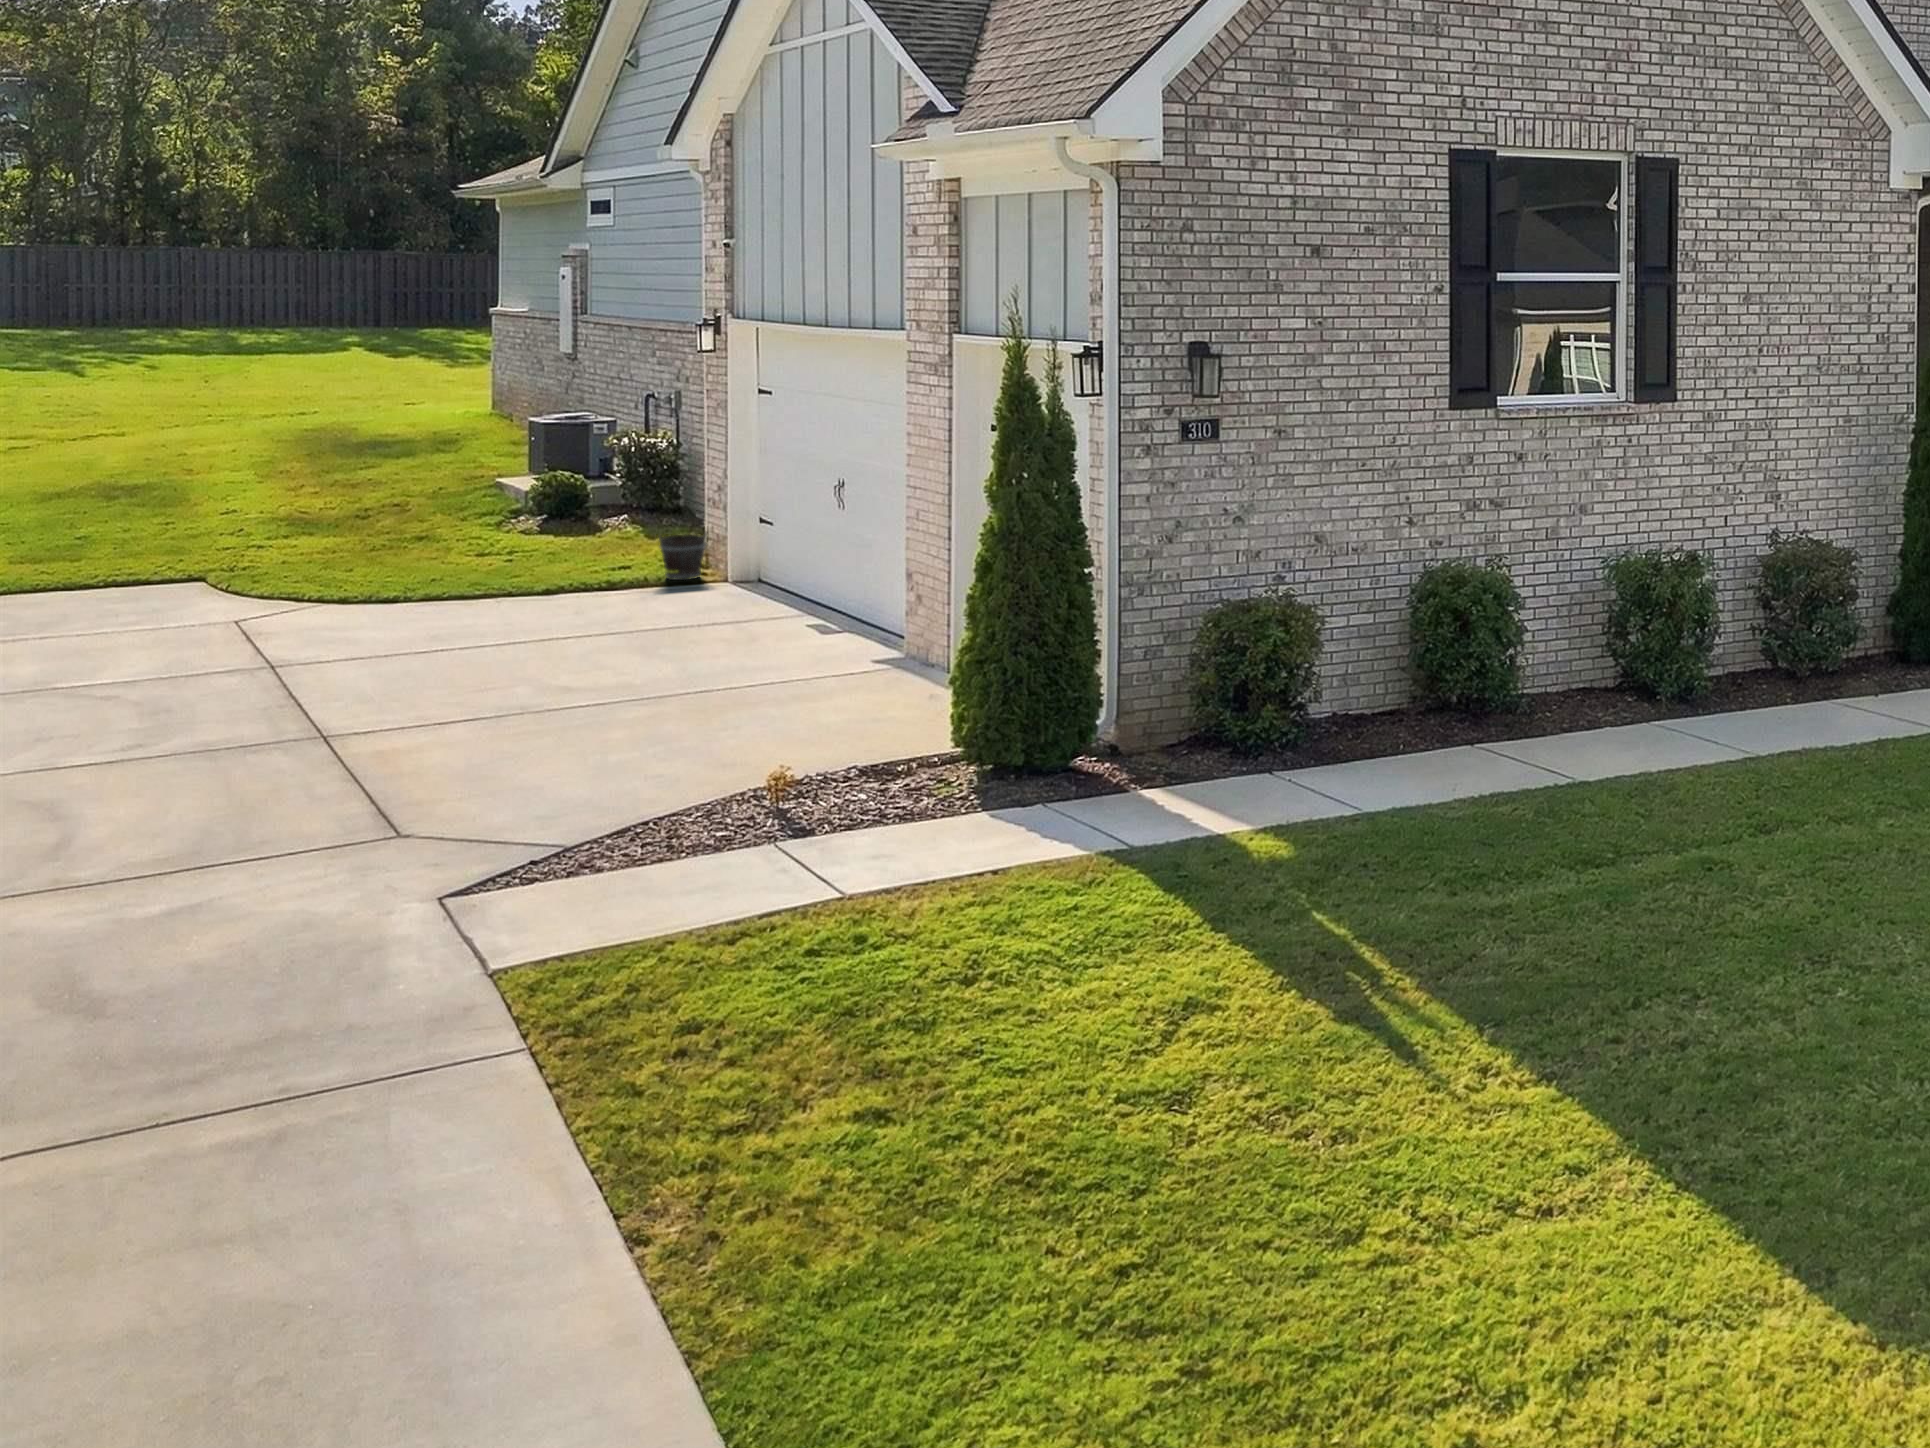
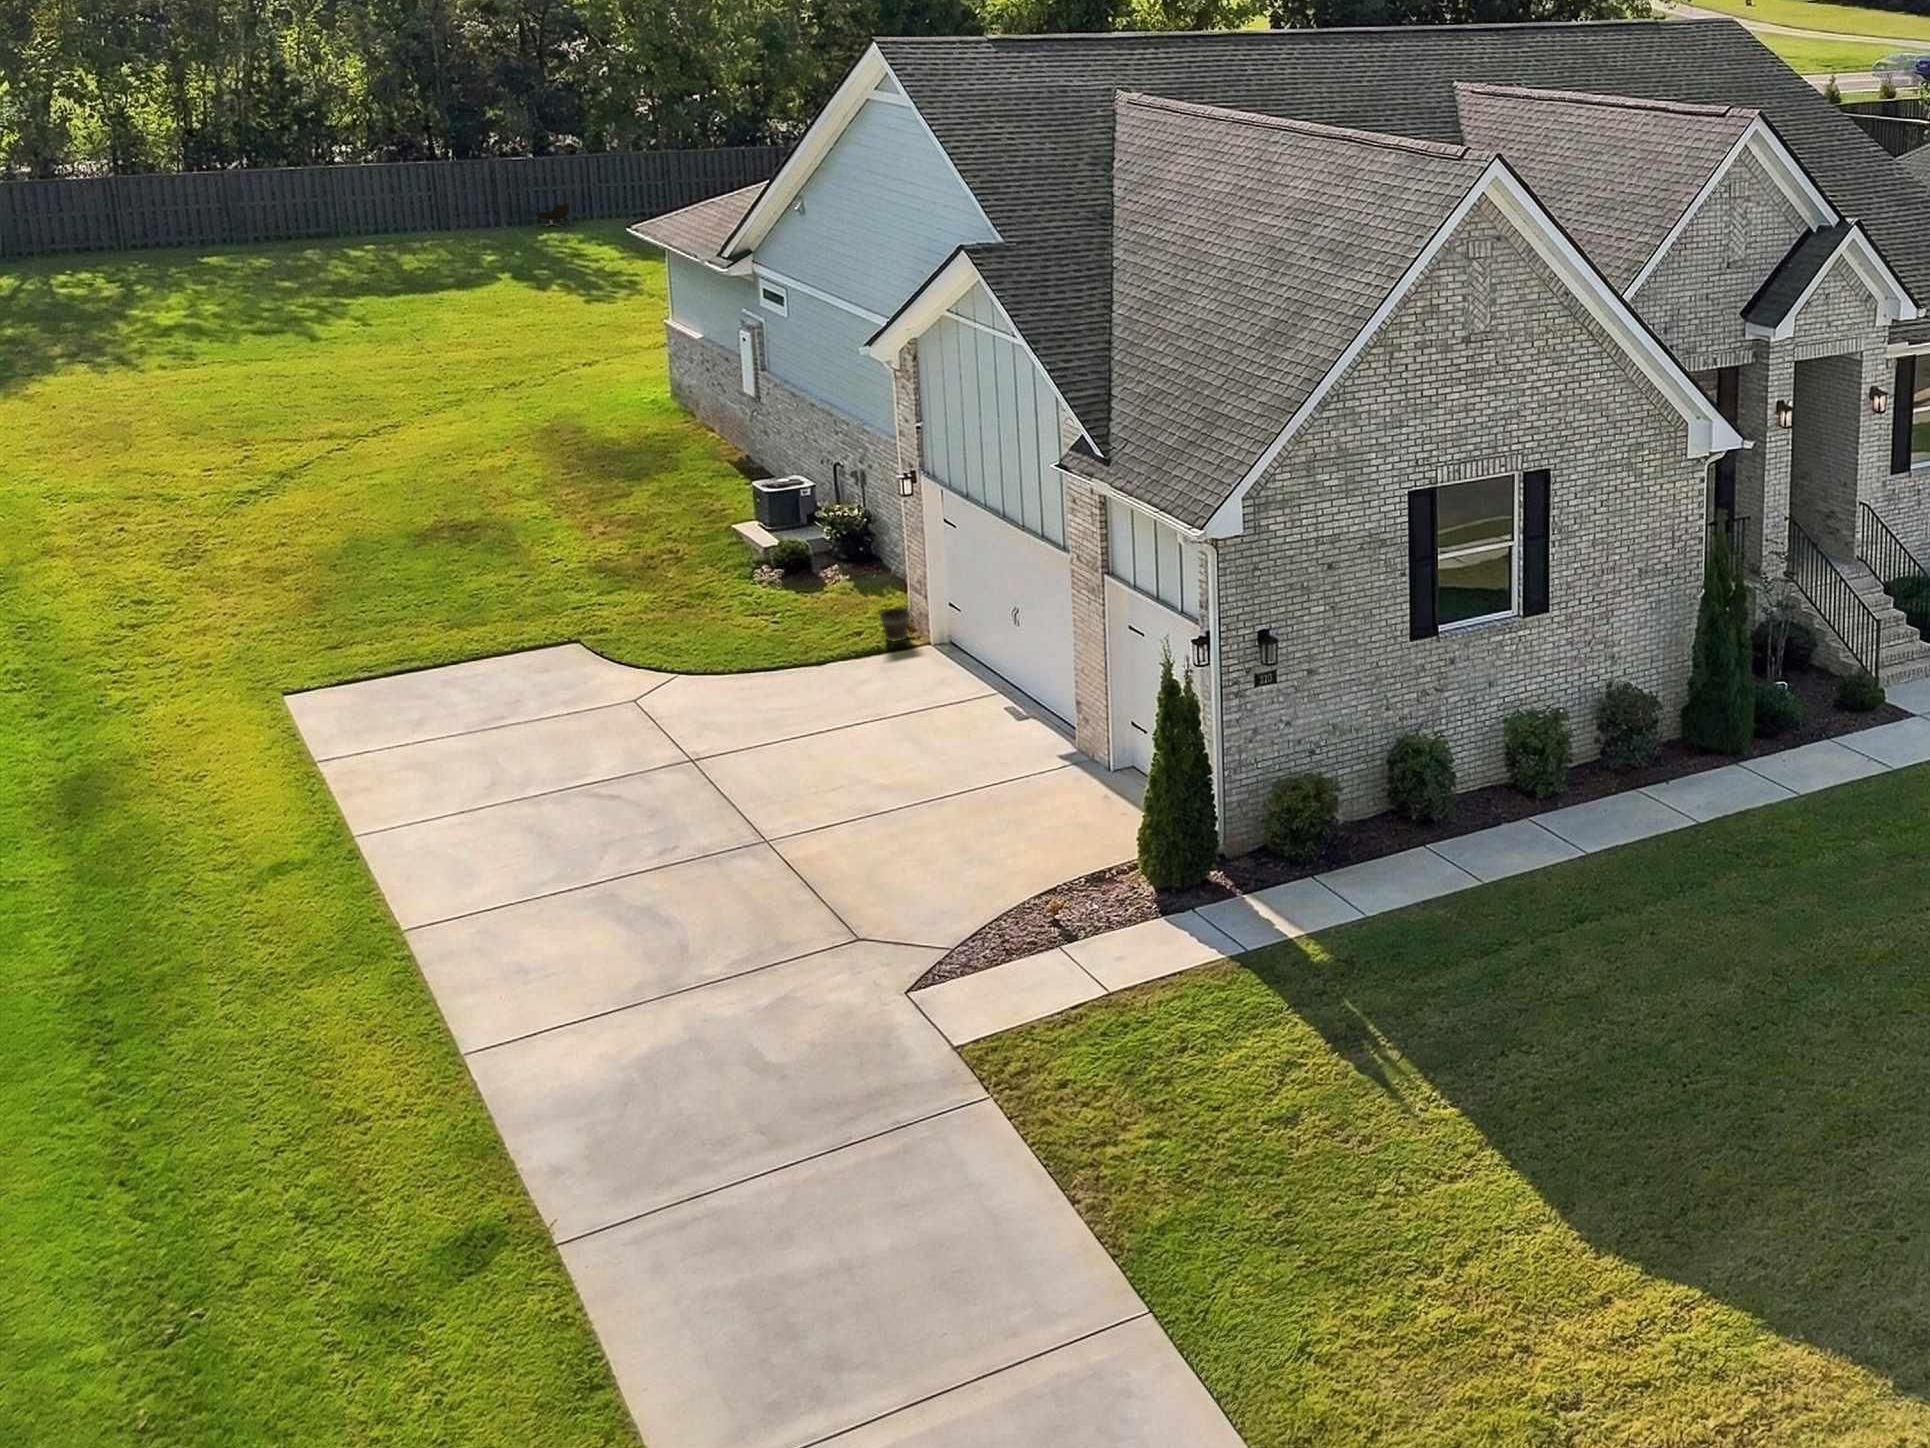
lounge chair: none [427,297,468,322] -> present [536,203,569,226]

